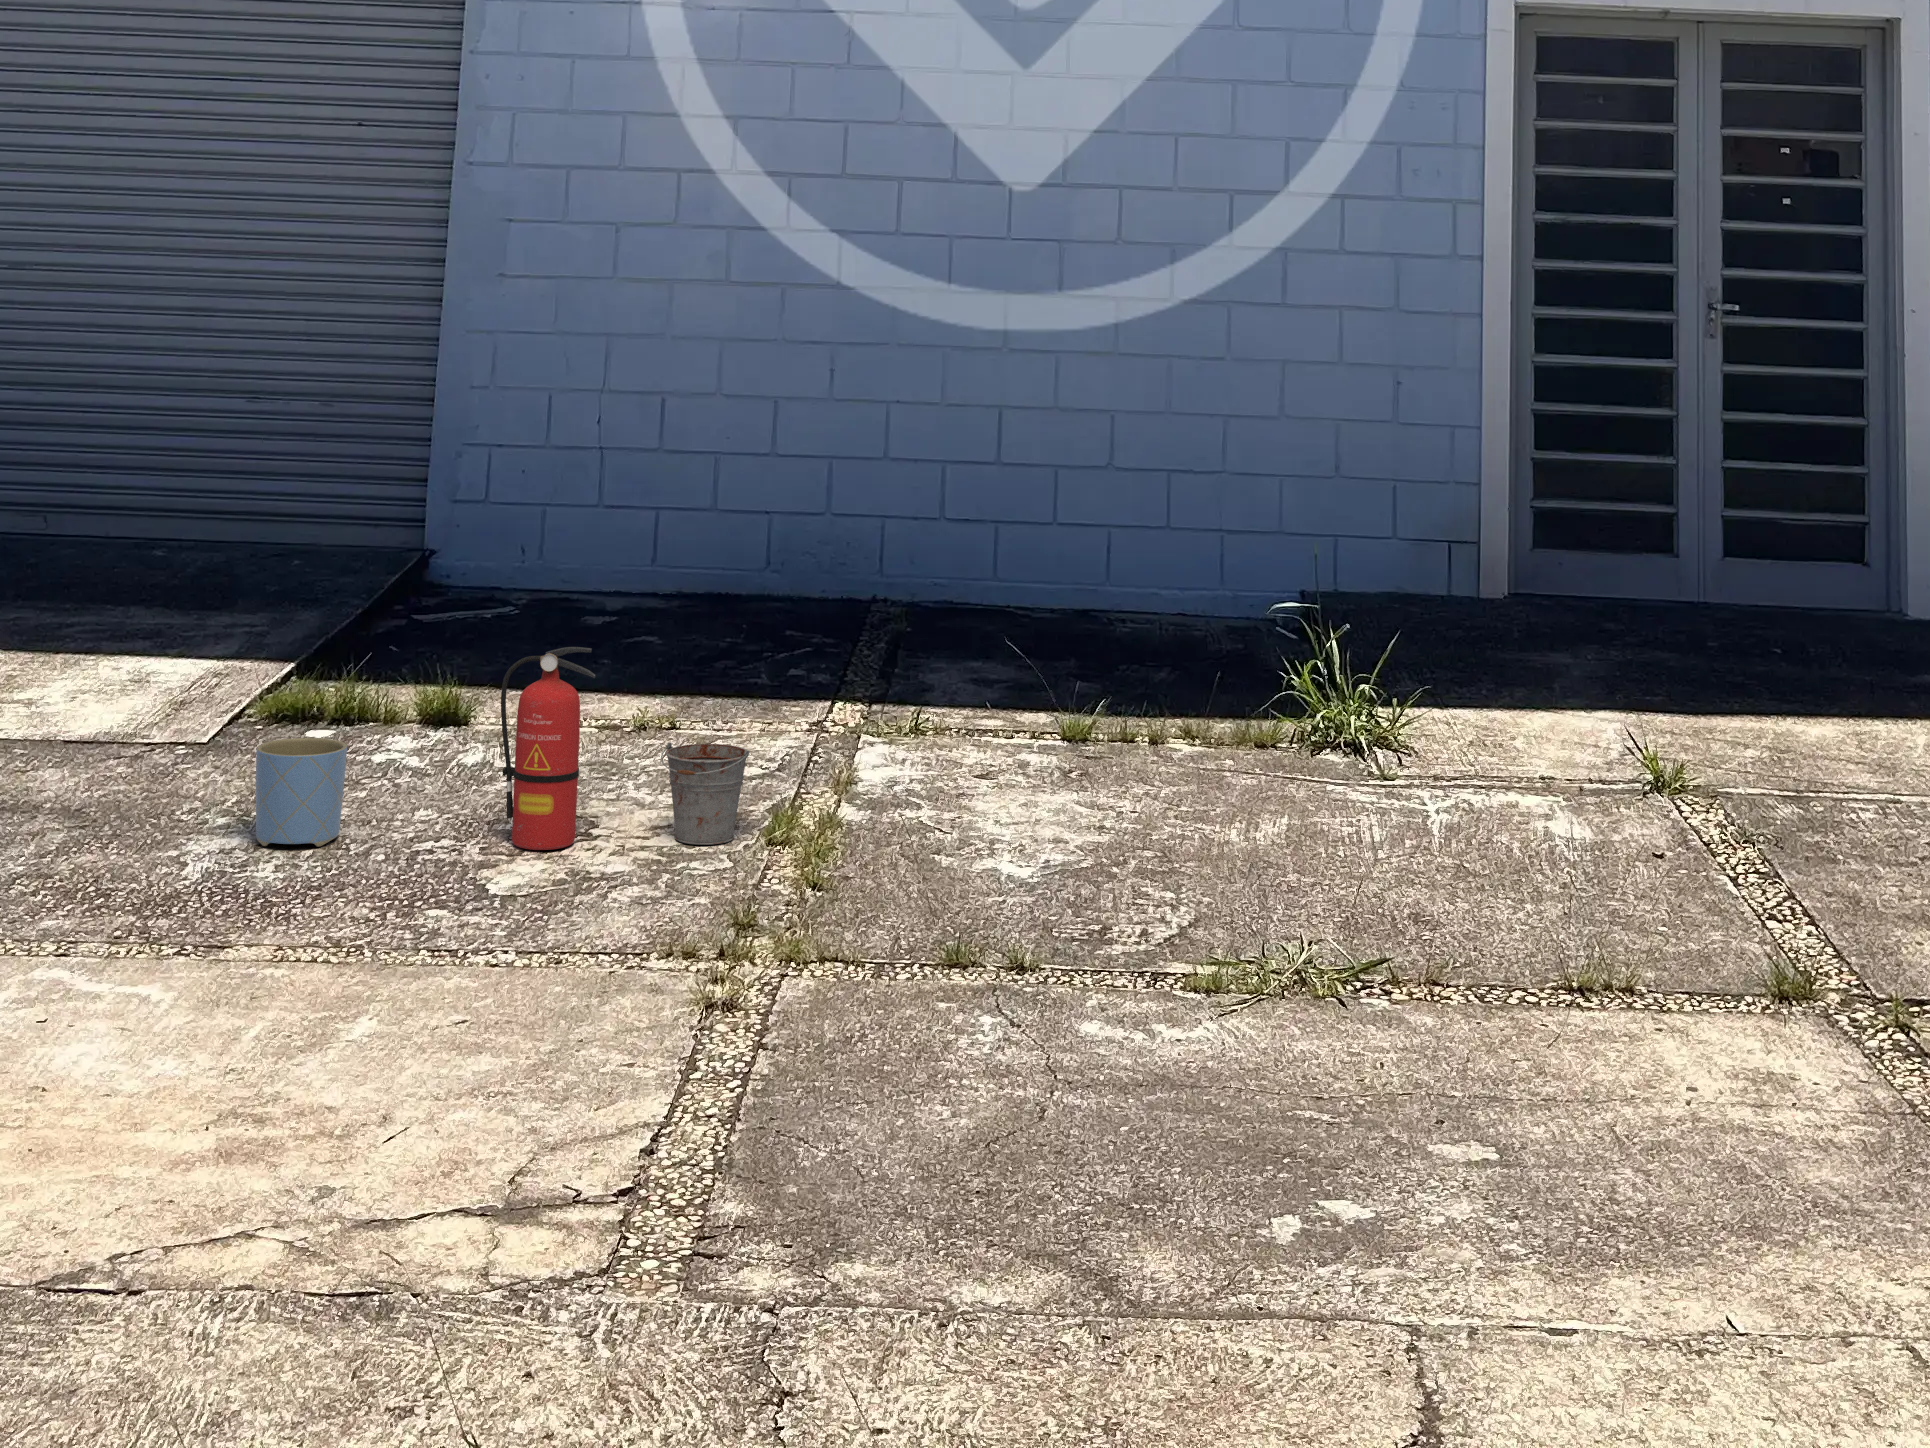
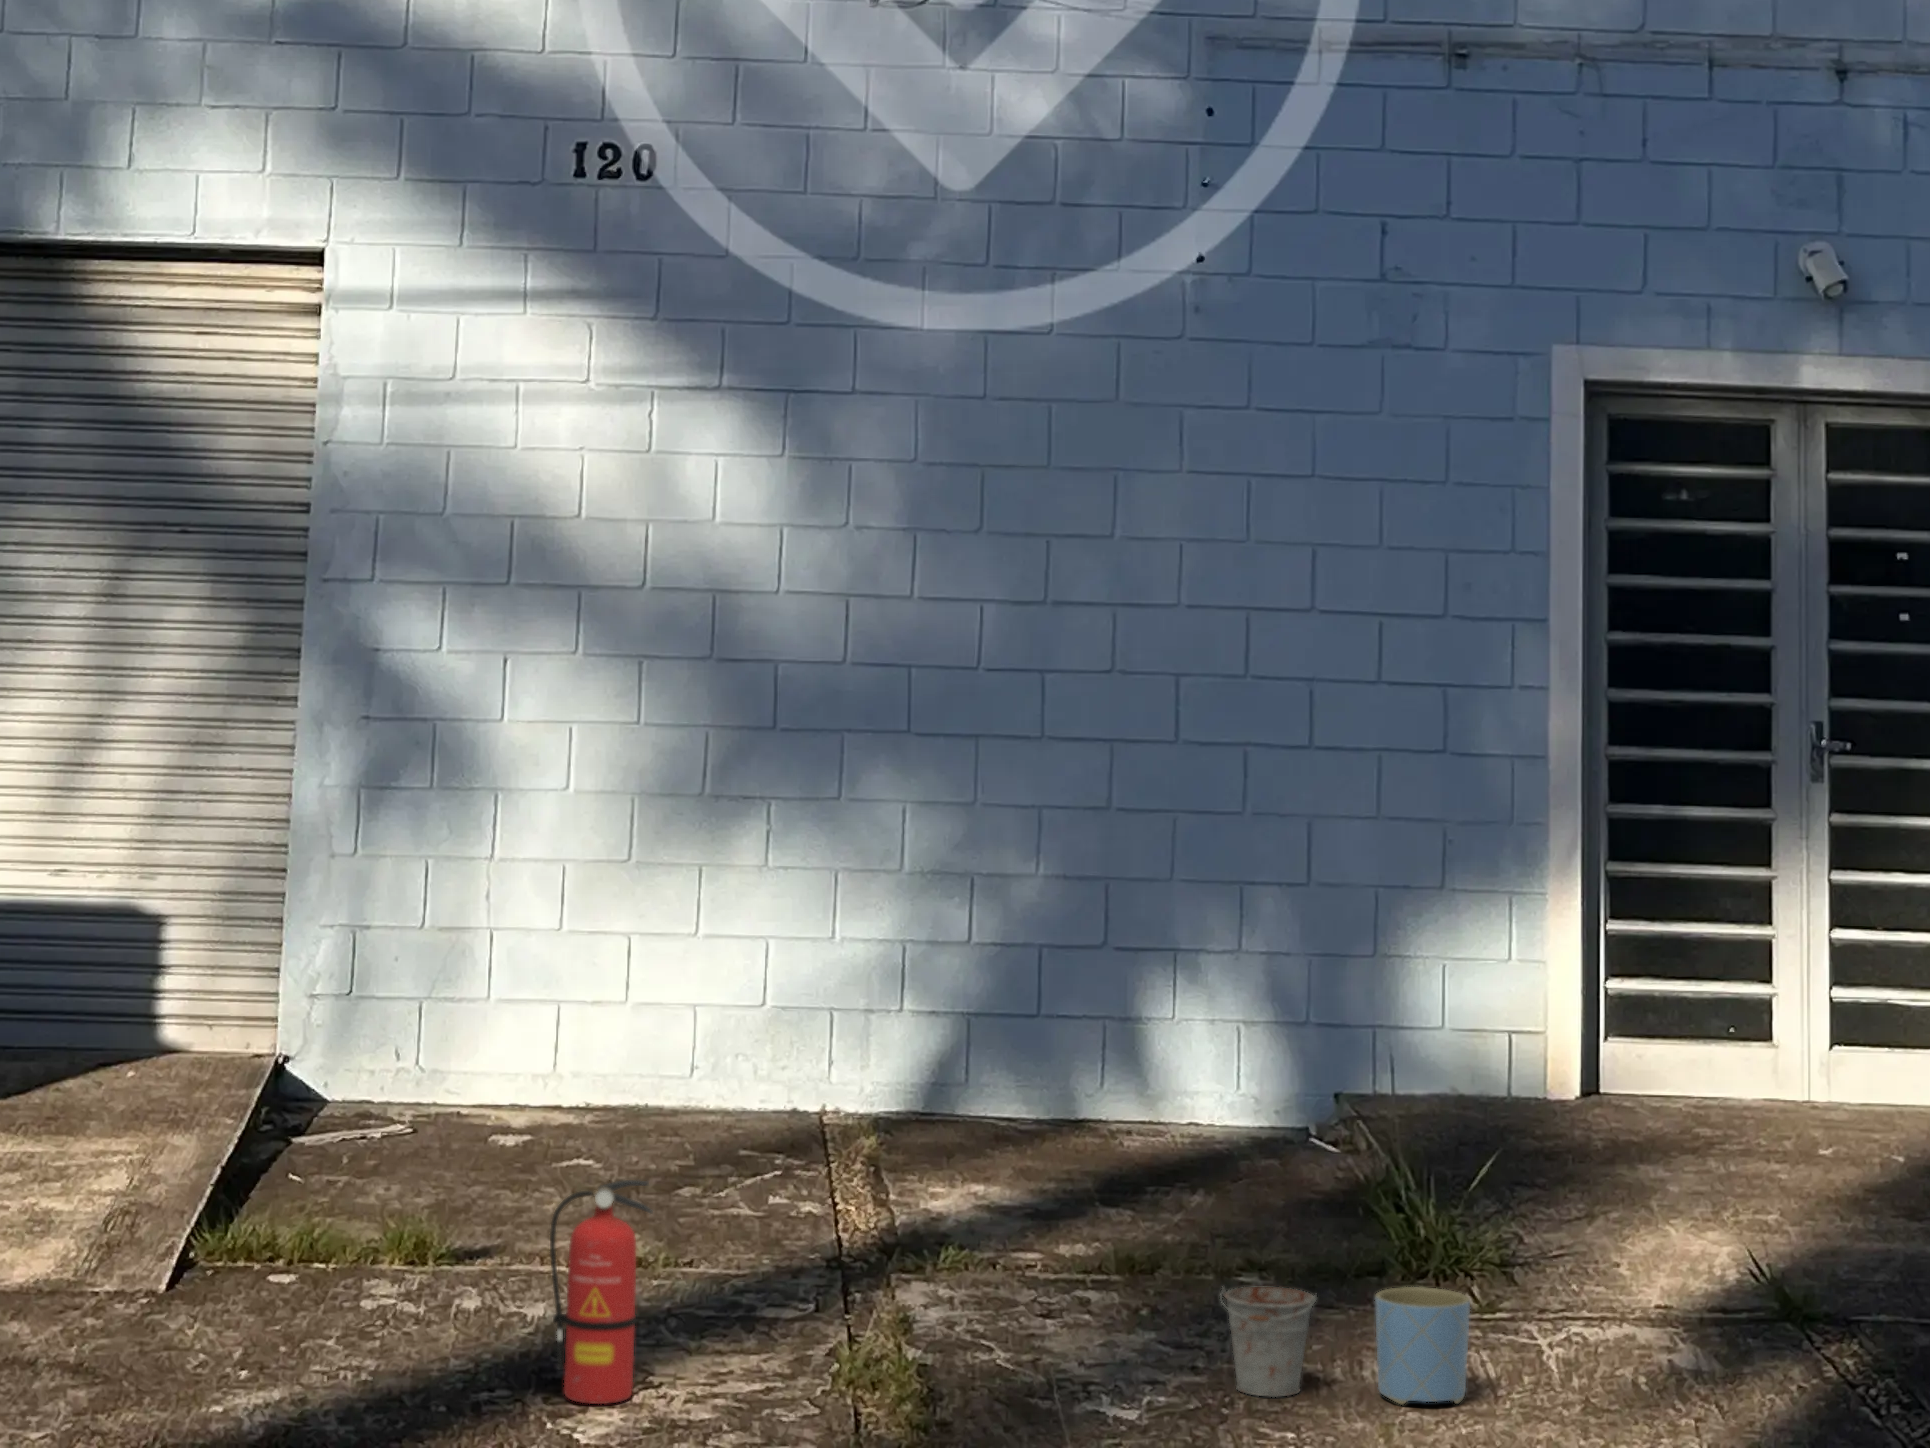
planter: present [256,738,347,847] -> present [1375,1287,1470,1405]
bucket: present [661,742,749,845] -> present [1222,1287,1317,1397]

